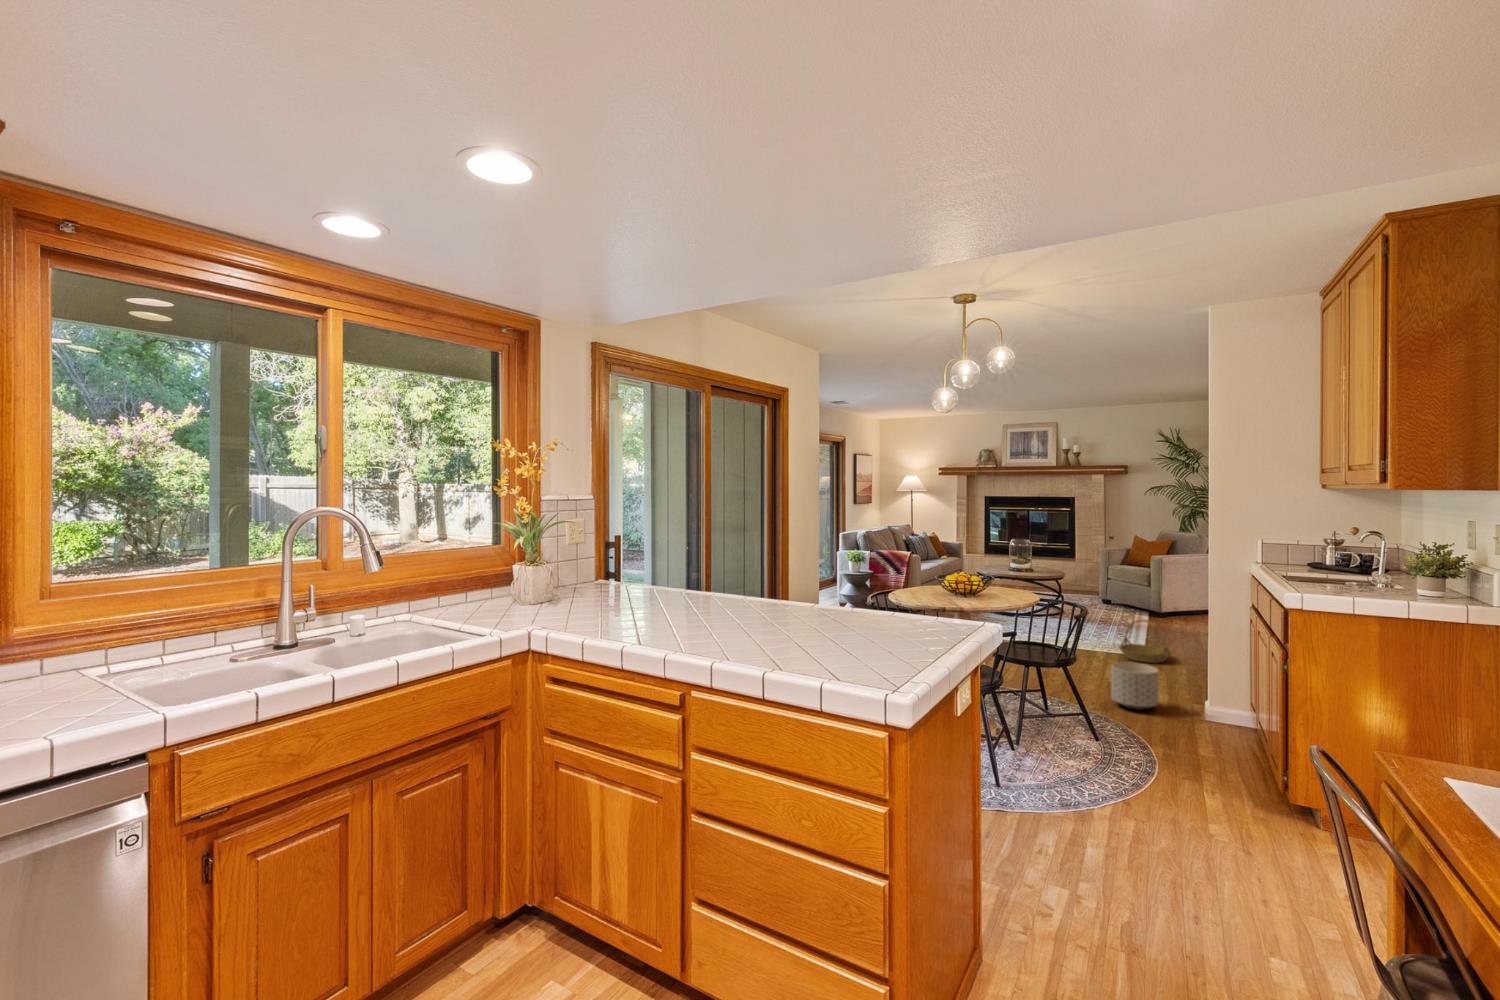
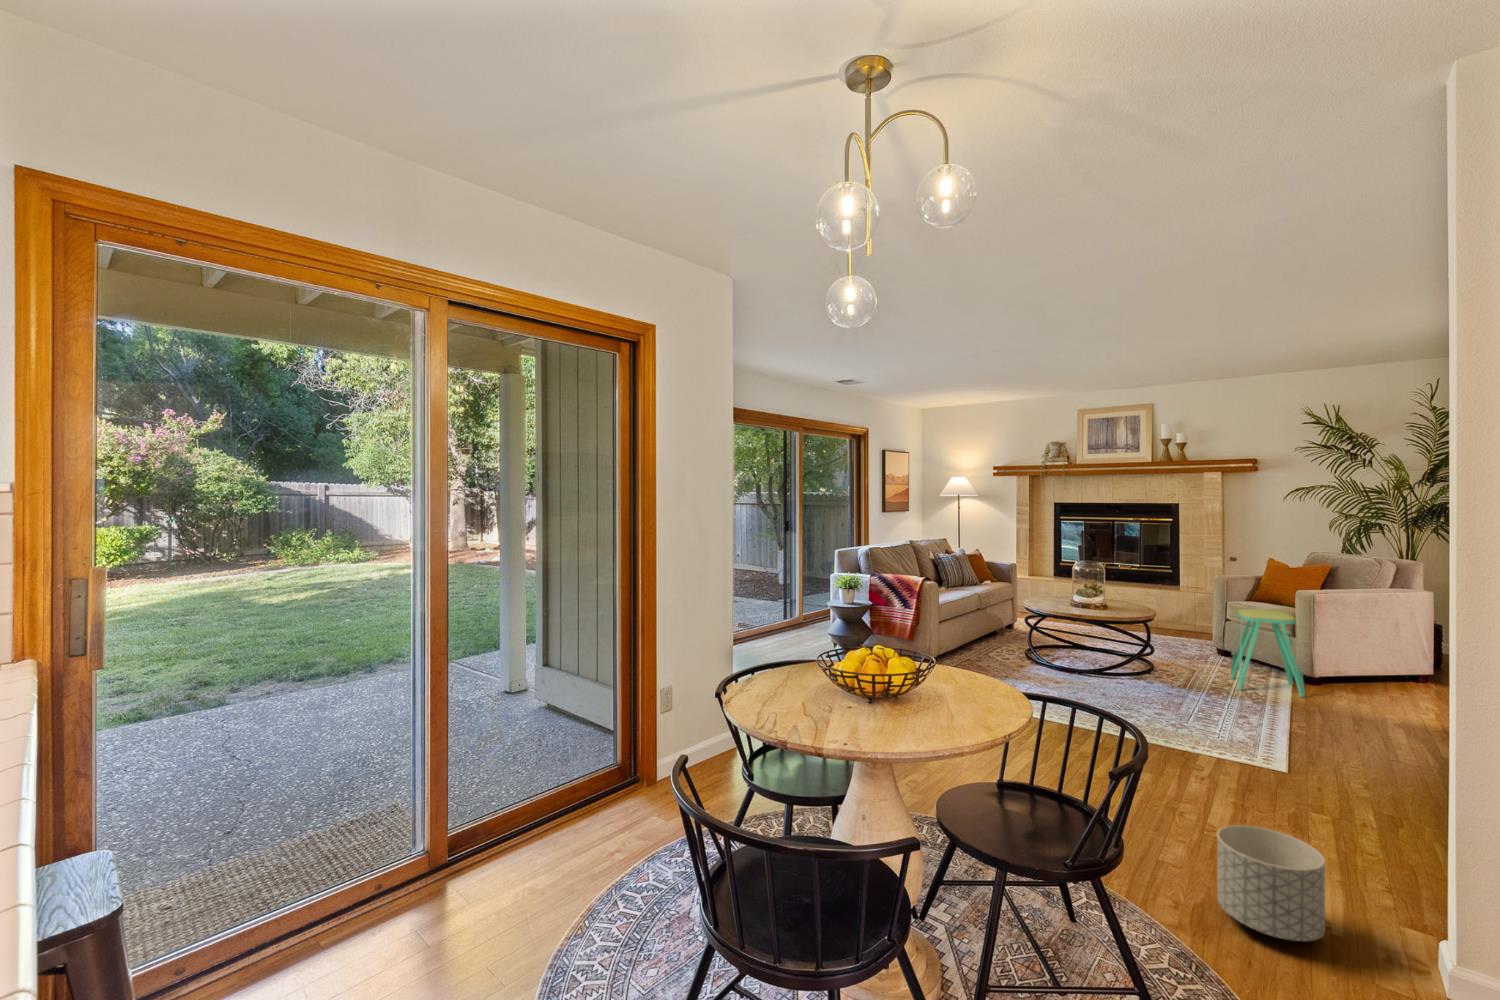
stool: none [1112,568,1156,623] -> present [1231,609,1305,697]
basket: present [1119,620,1171,663] -> none [1240,710,1341,791]

